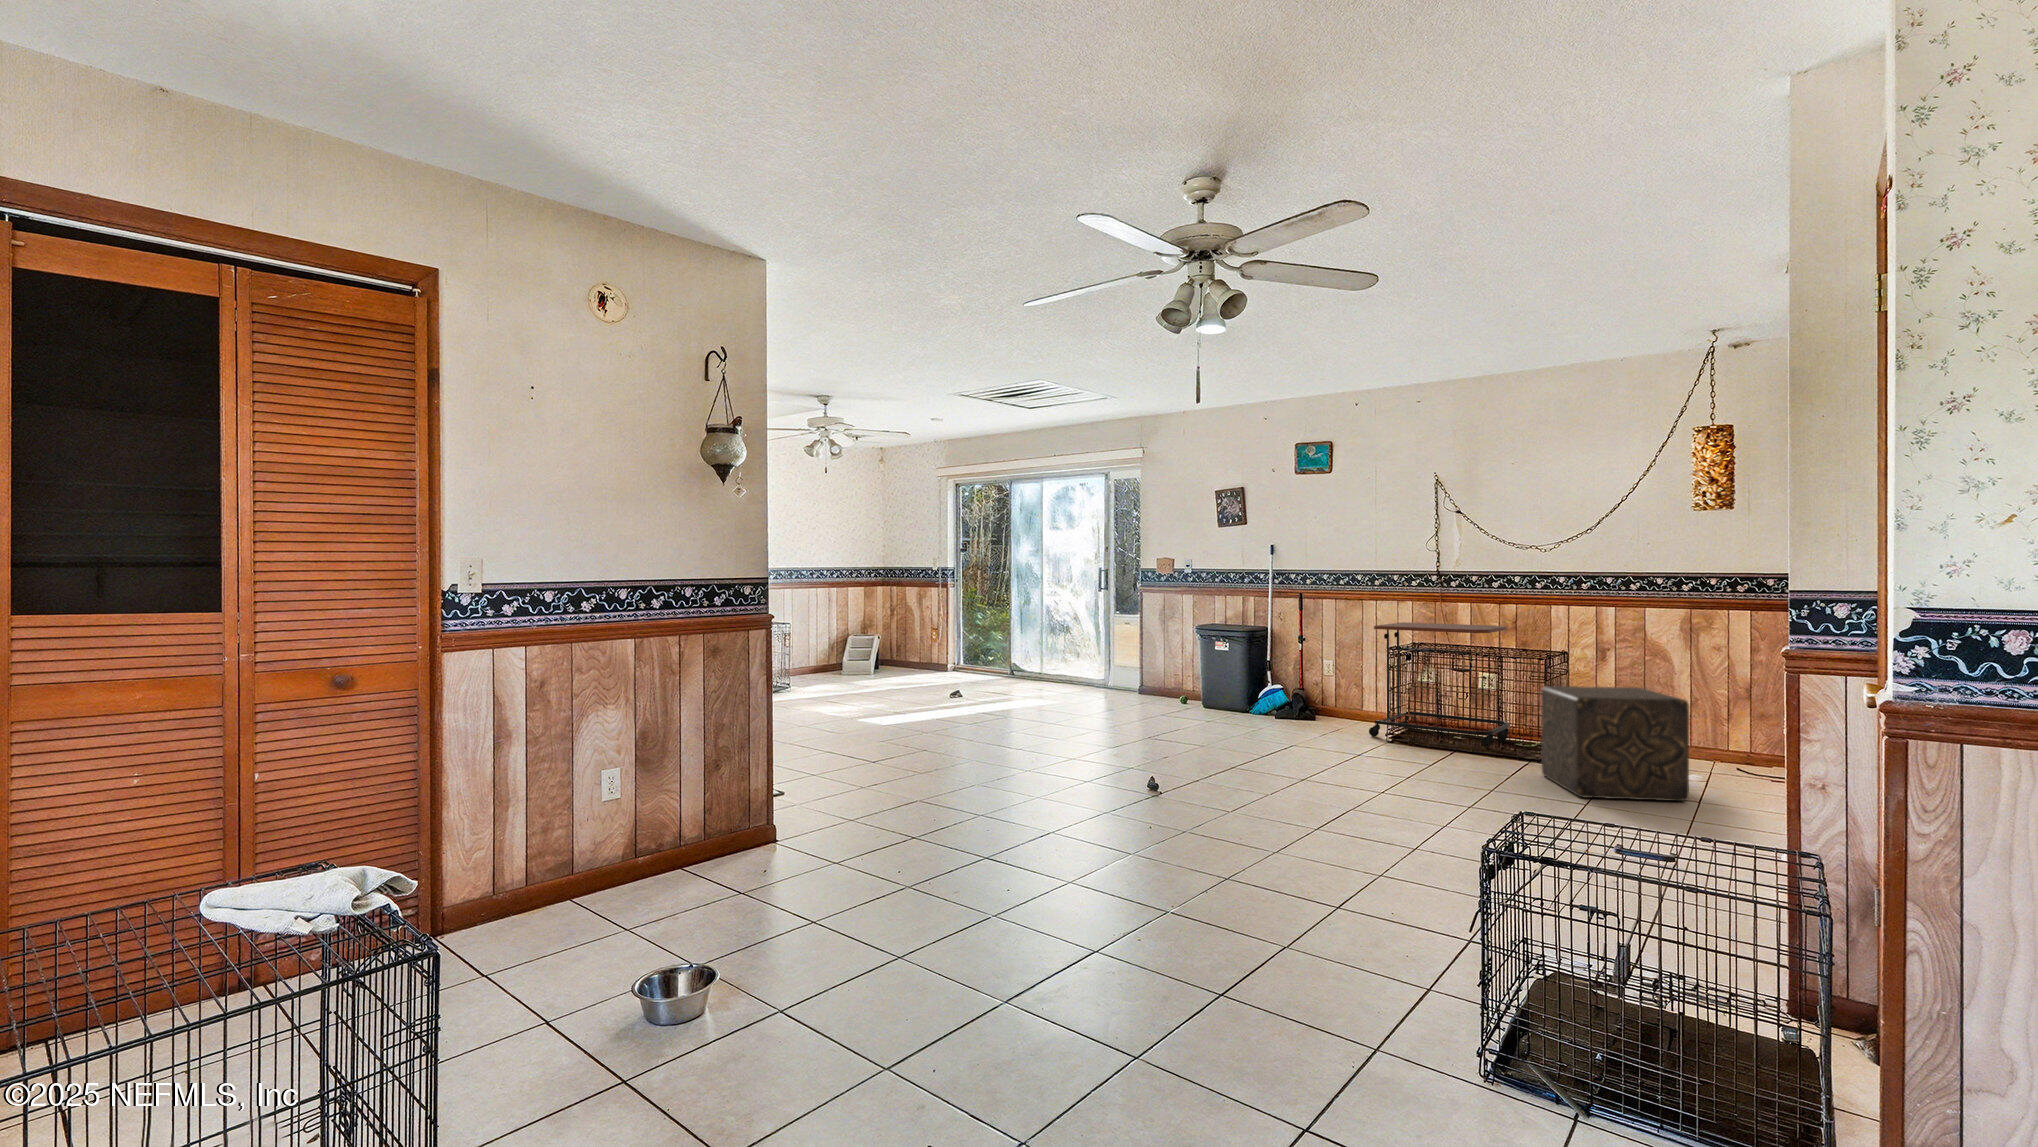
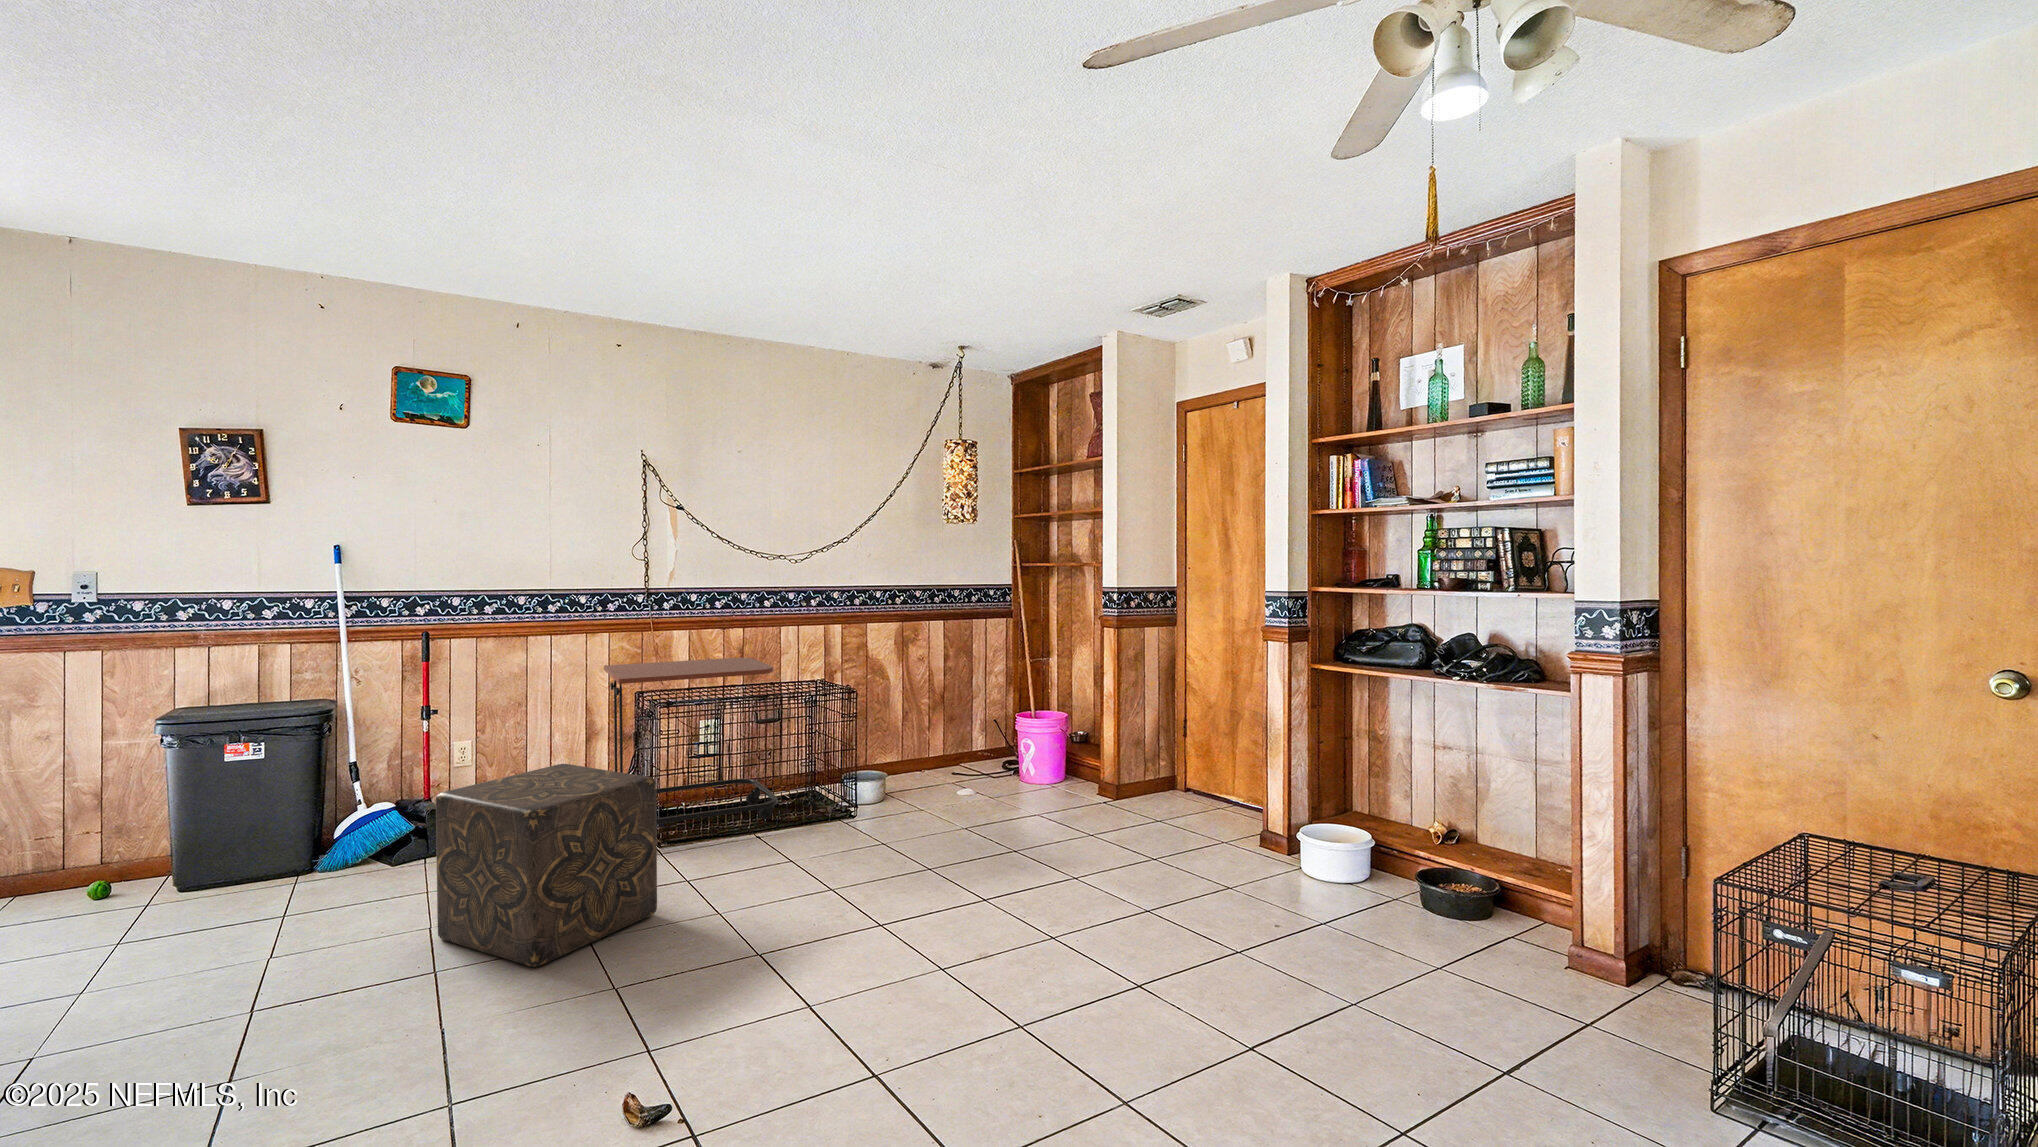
ottoman: present [1541,686,1689,801] -> present [436,764,657,967]

